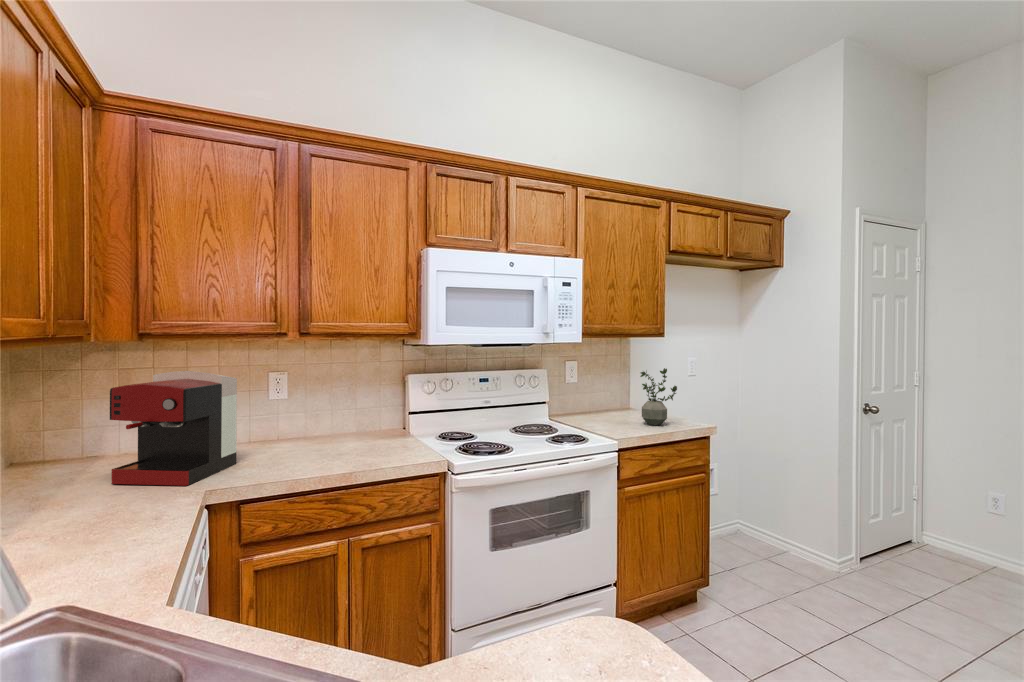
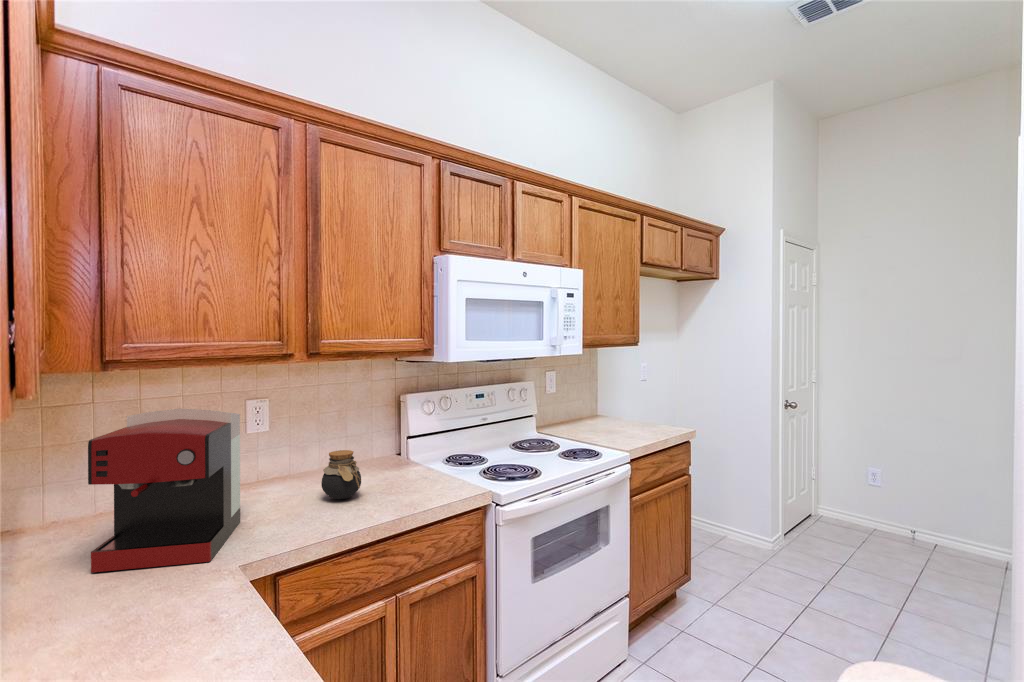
potted plant: present [640,368,677,426] -> none [624,377,662,434]
jar: none [308,415,342,455] -> present [321,450,361,499]

